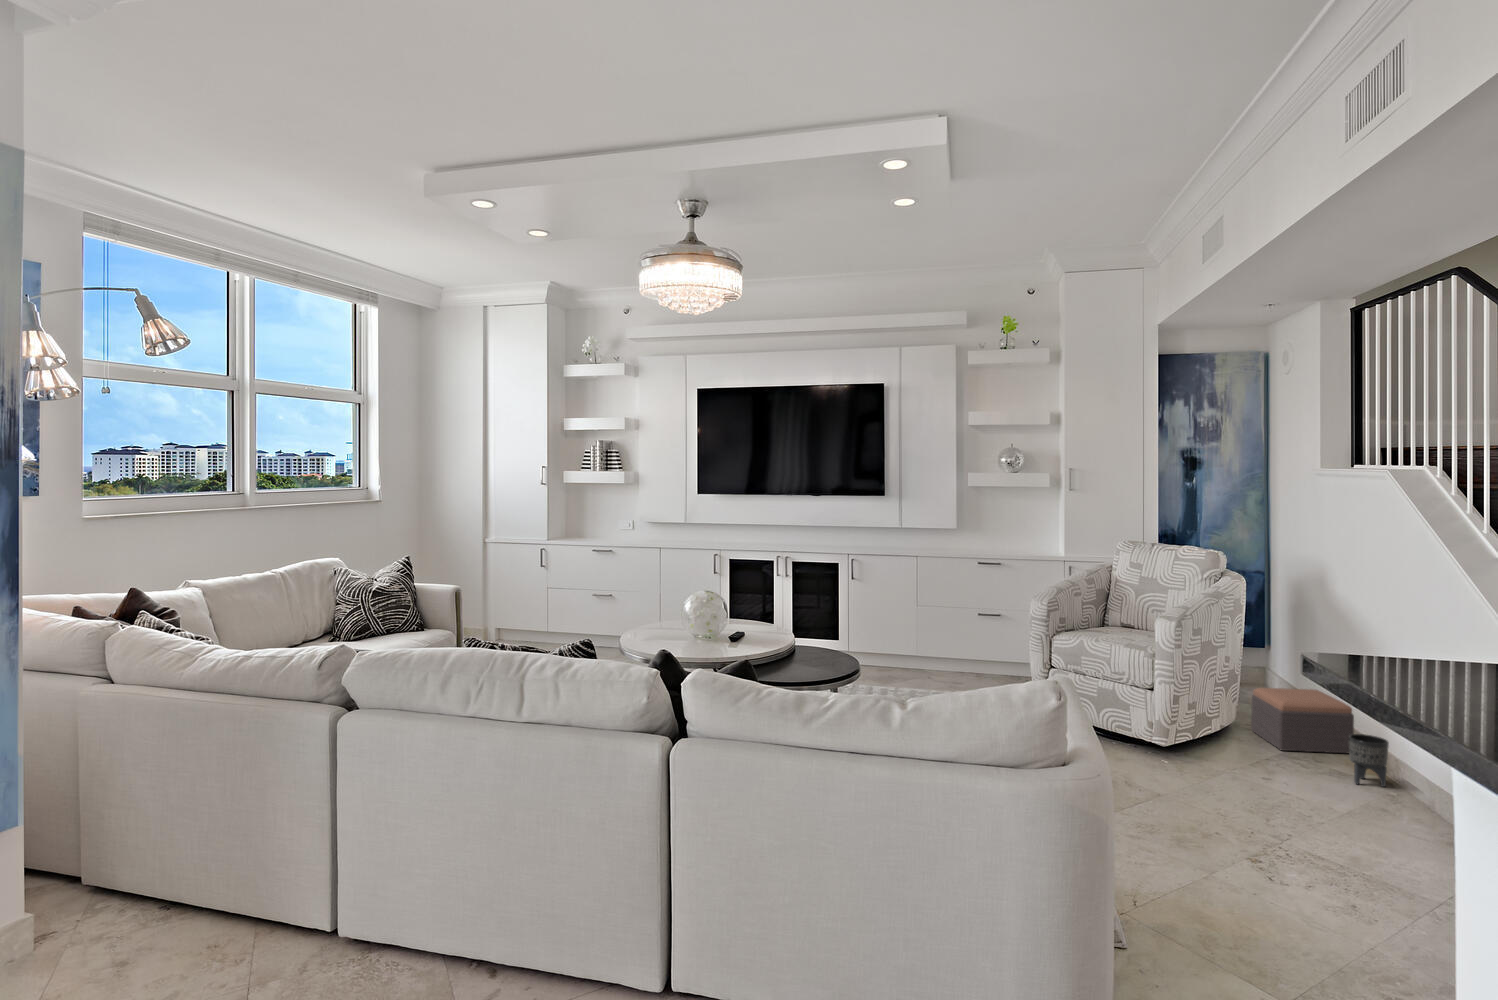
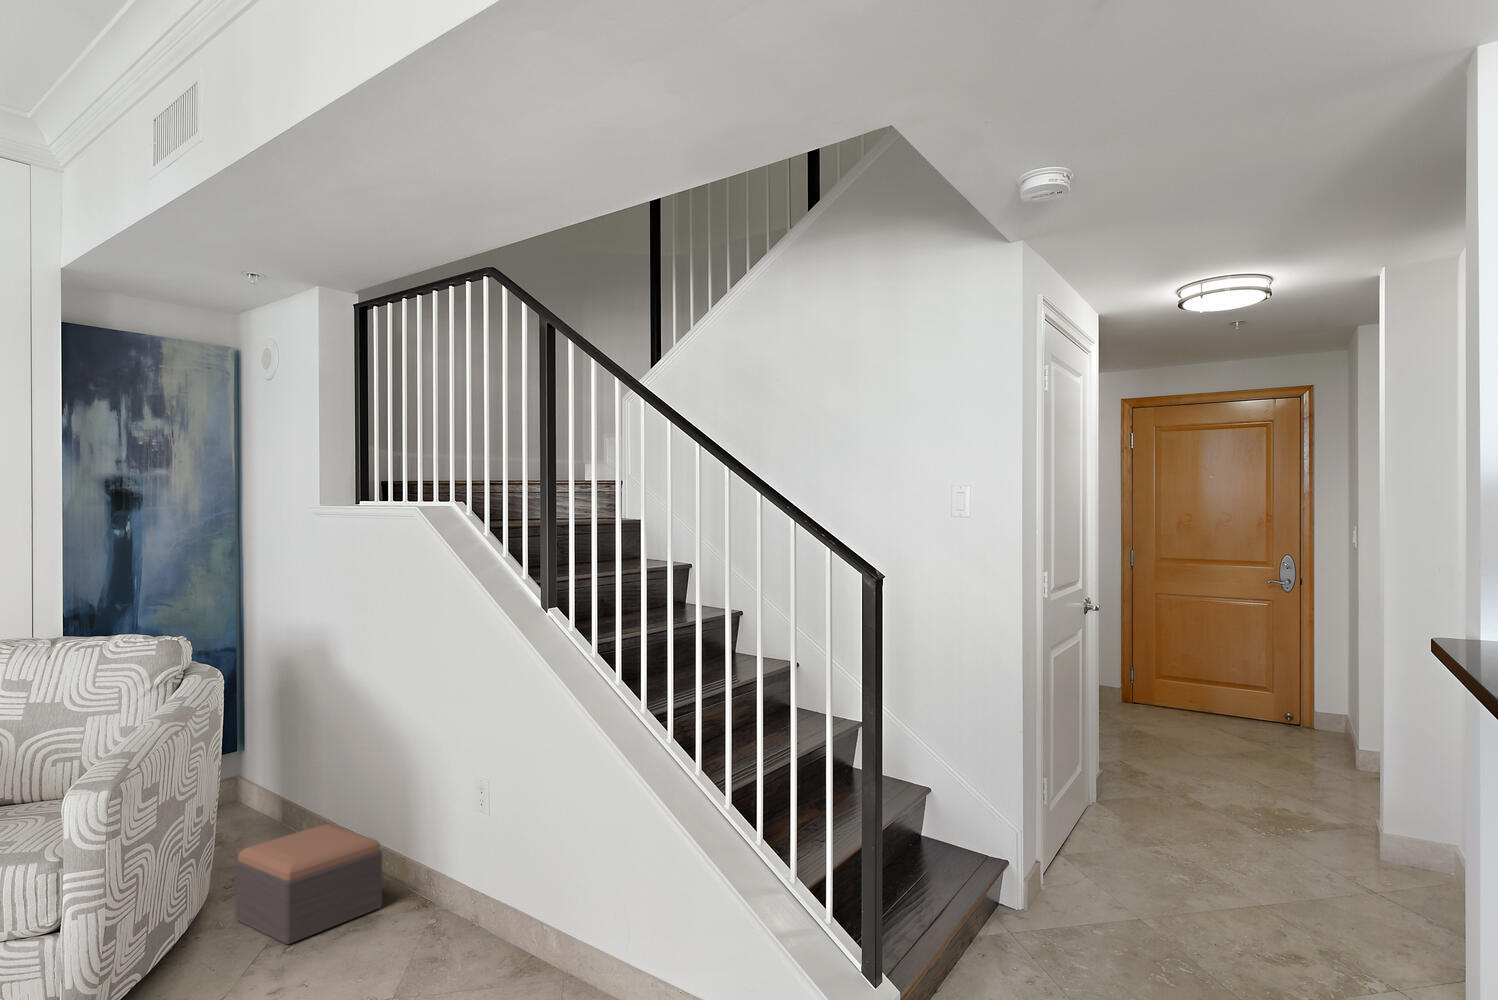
planter: present [1349,734,1389,787] -> none [391,883,442,968]

